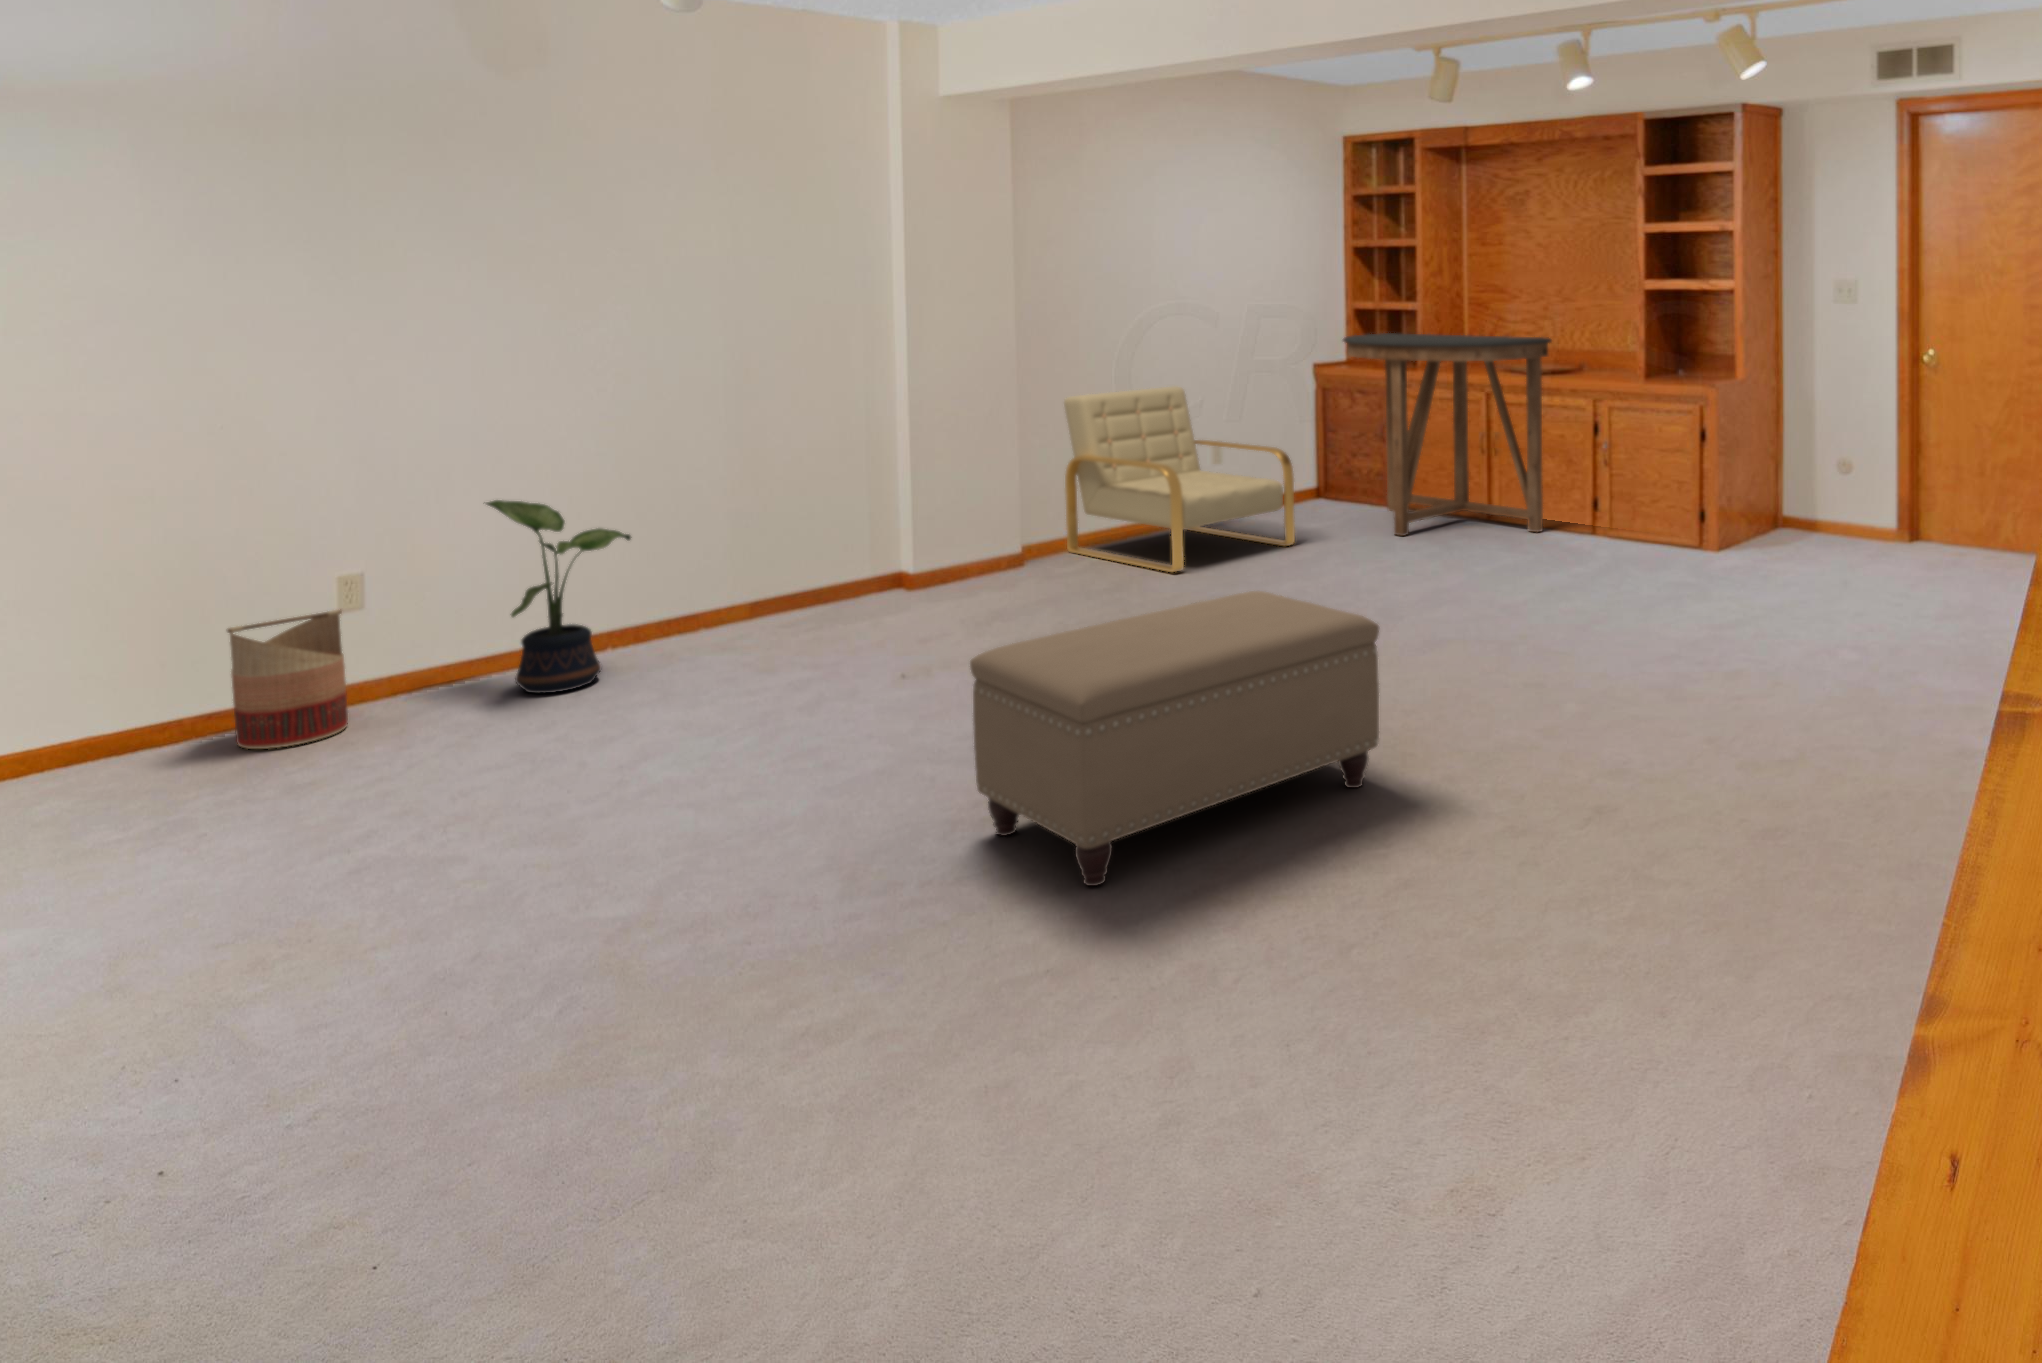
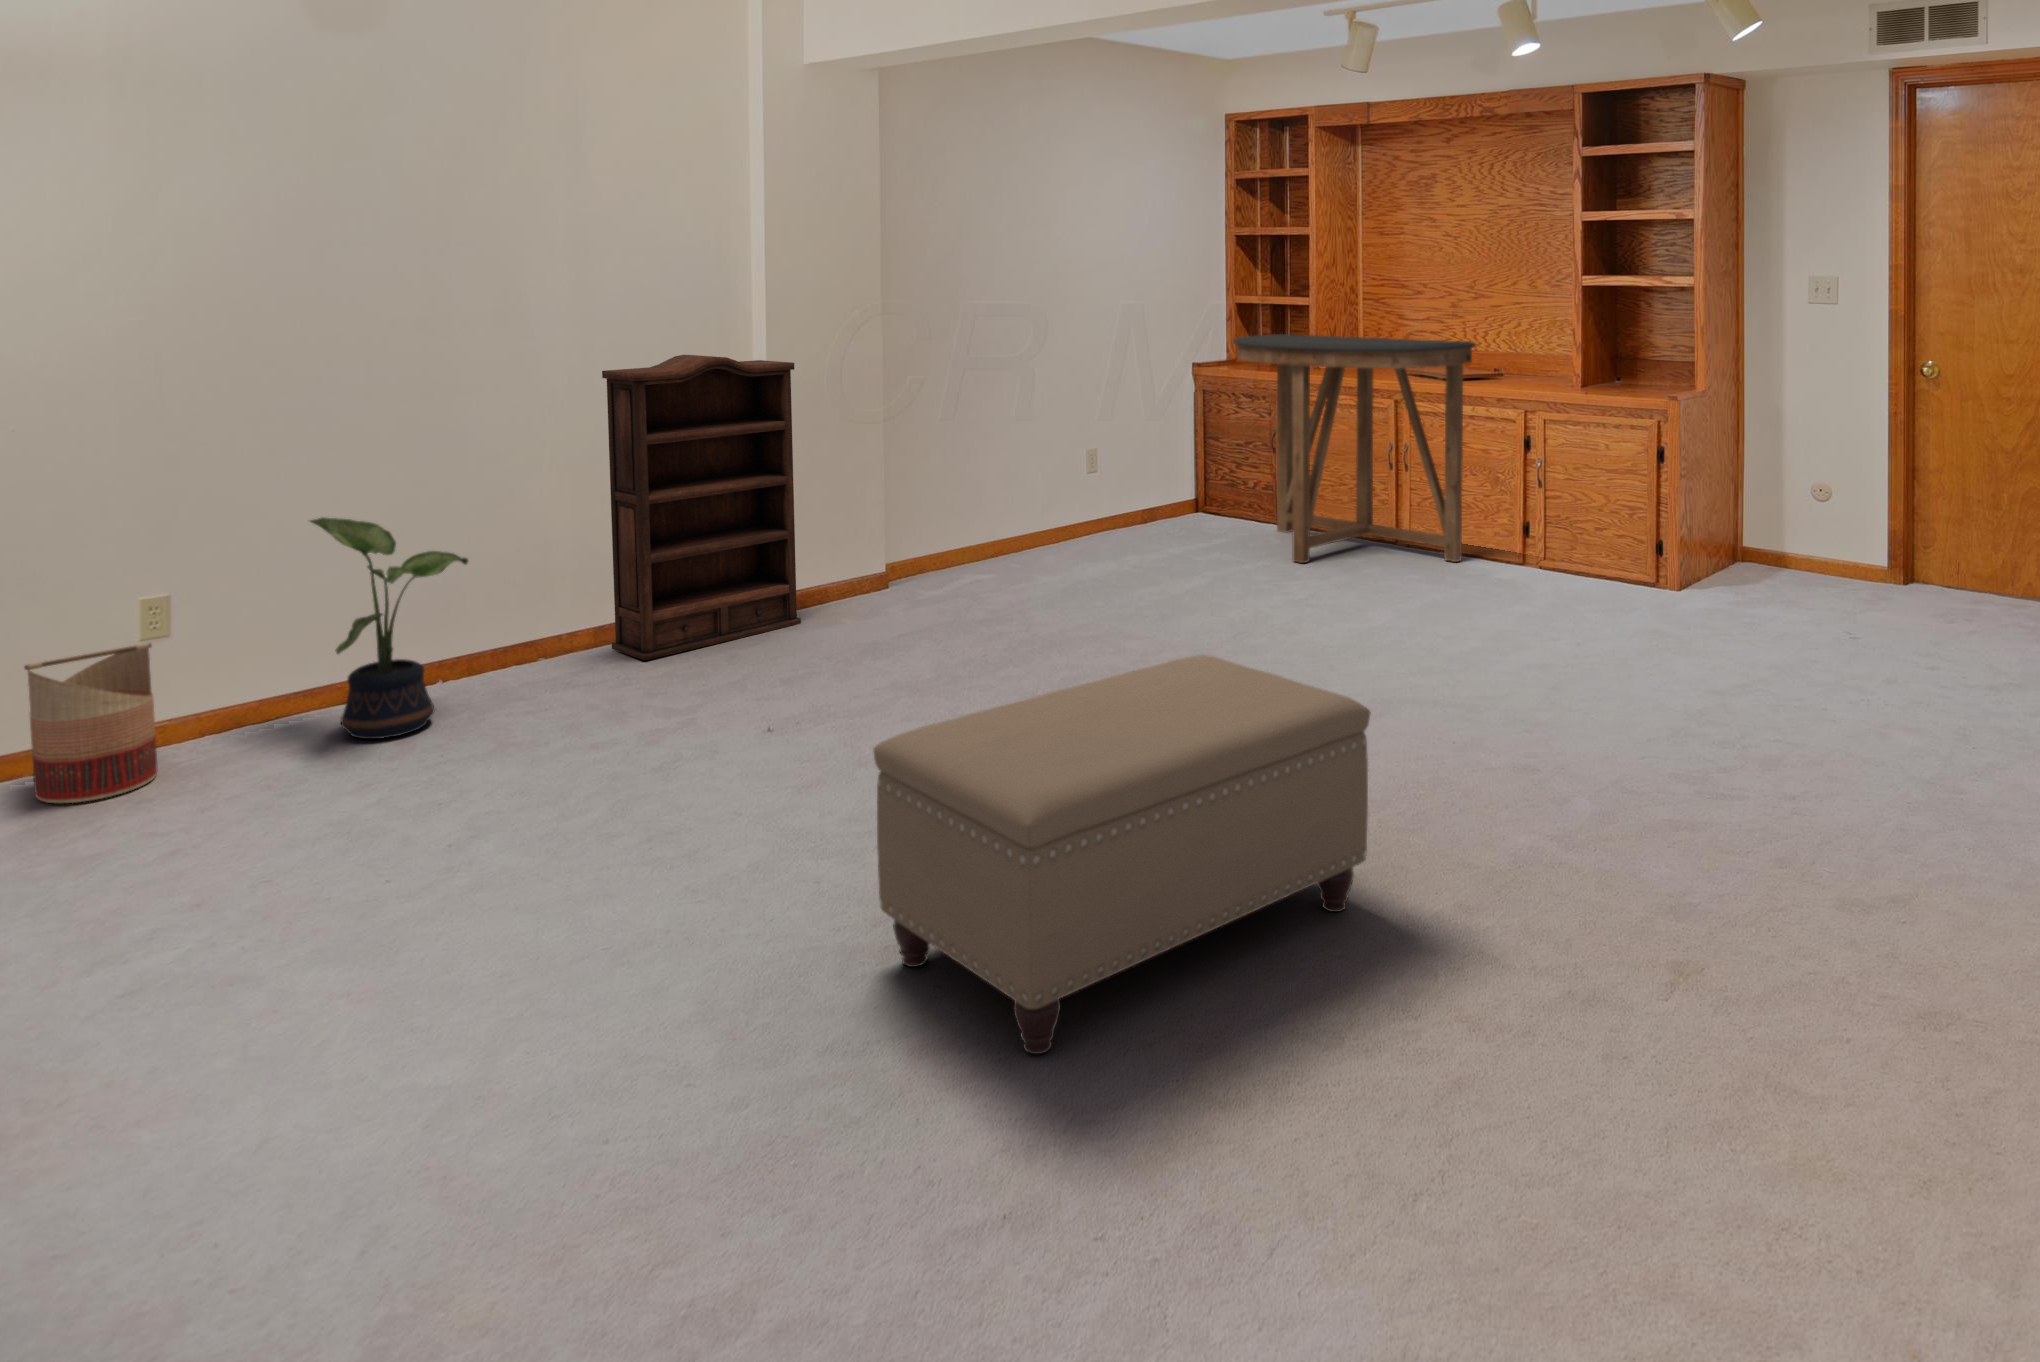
bookshelf: none [754,354,941,627] -> present [602,355,801,661]
armchair: present [1064,386,1295,572] -> none [930,391,1184,603]

